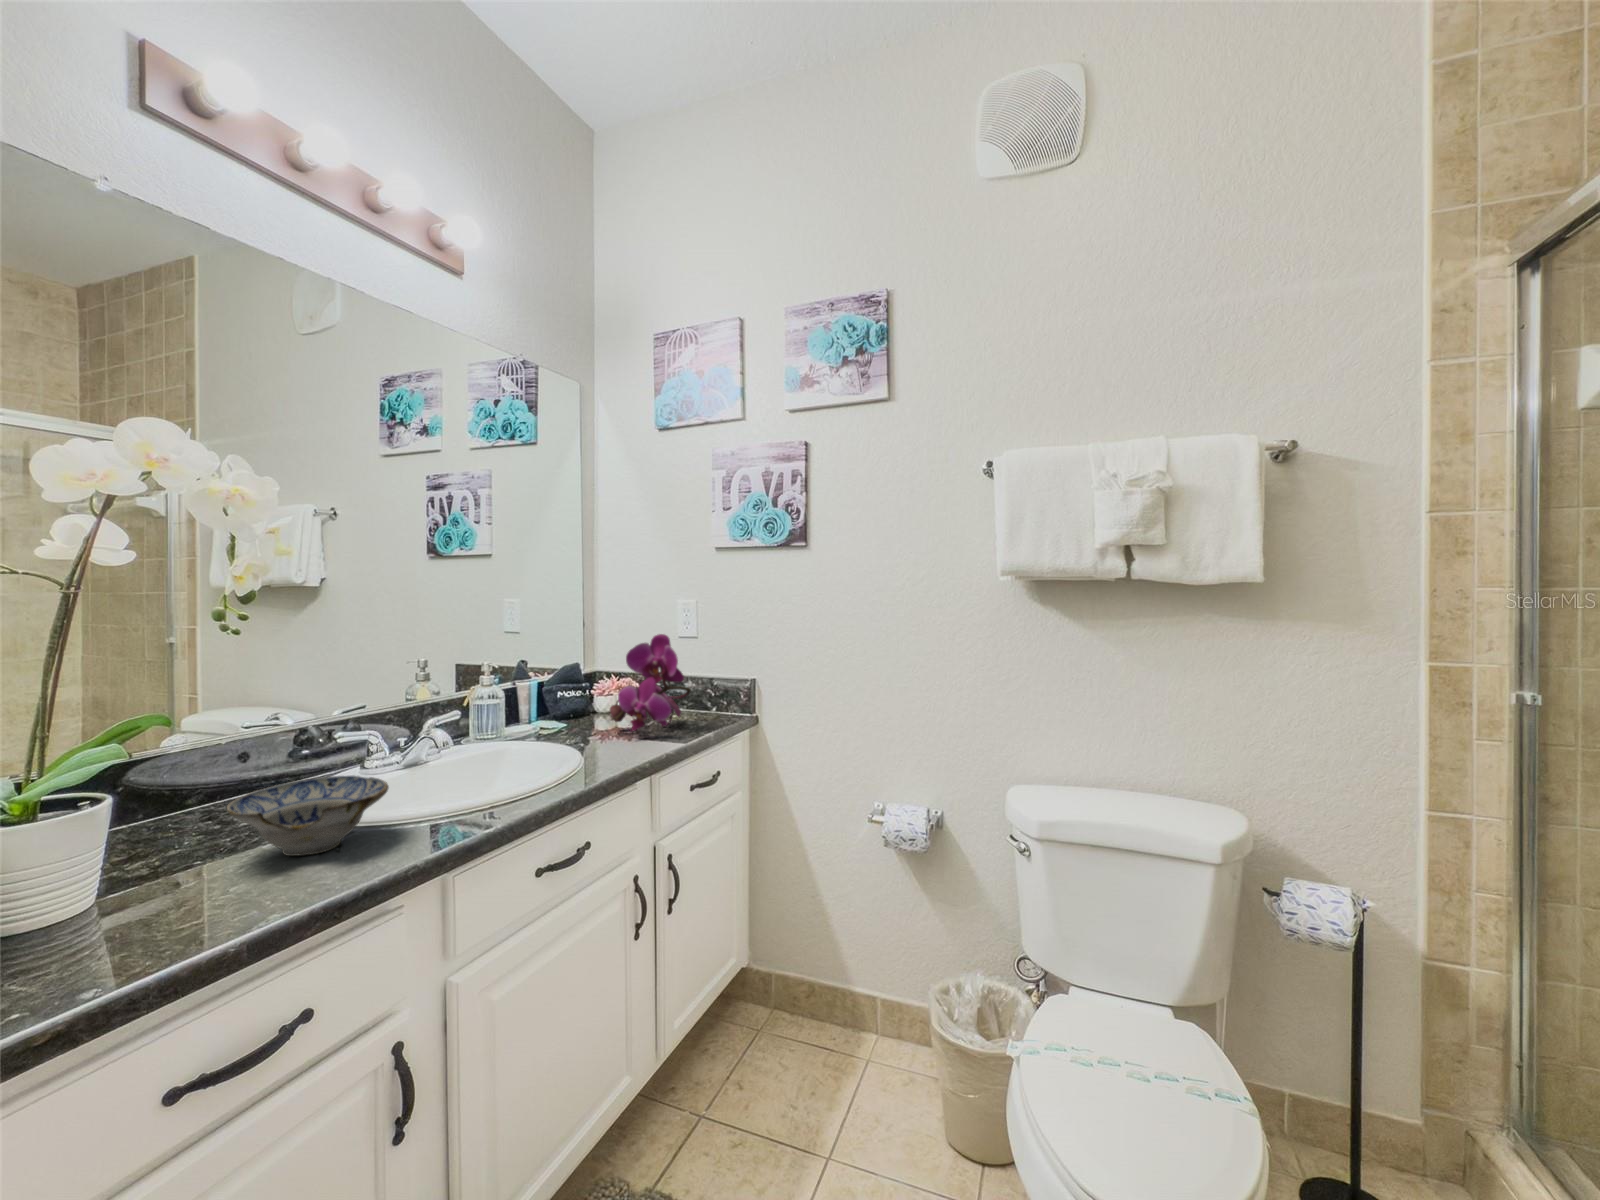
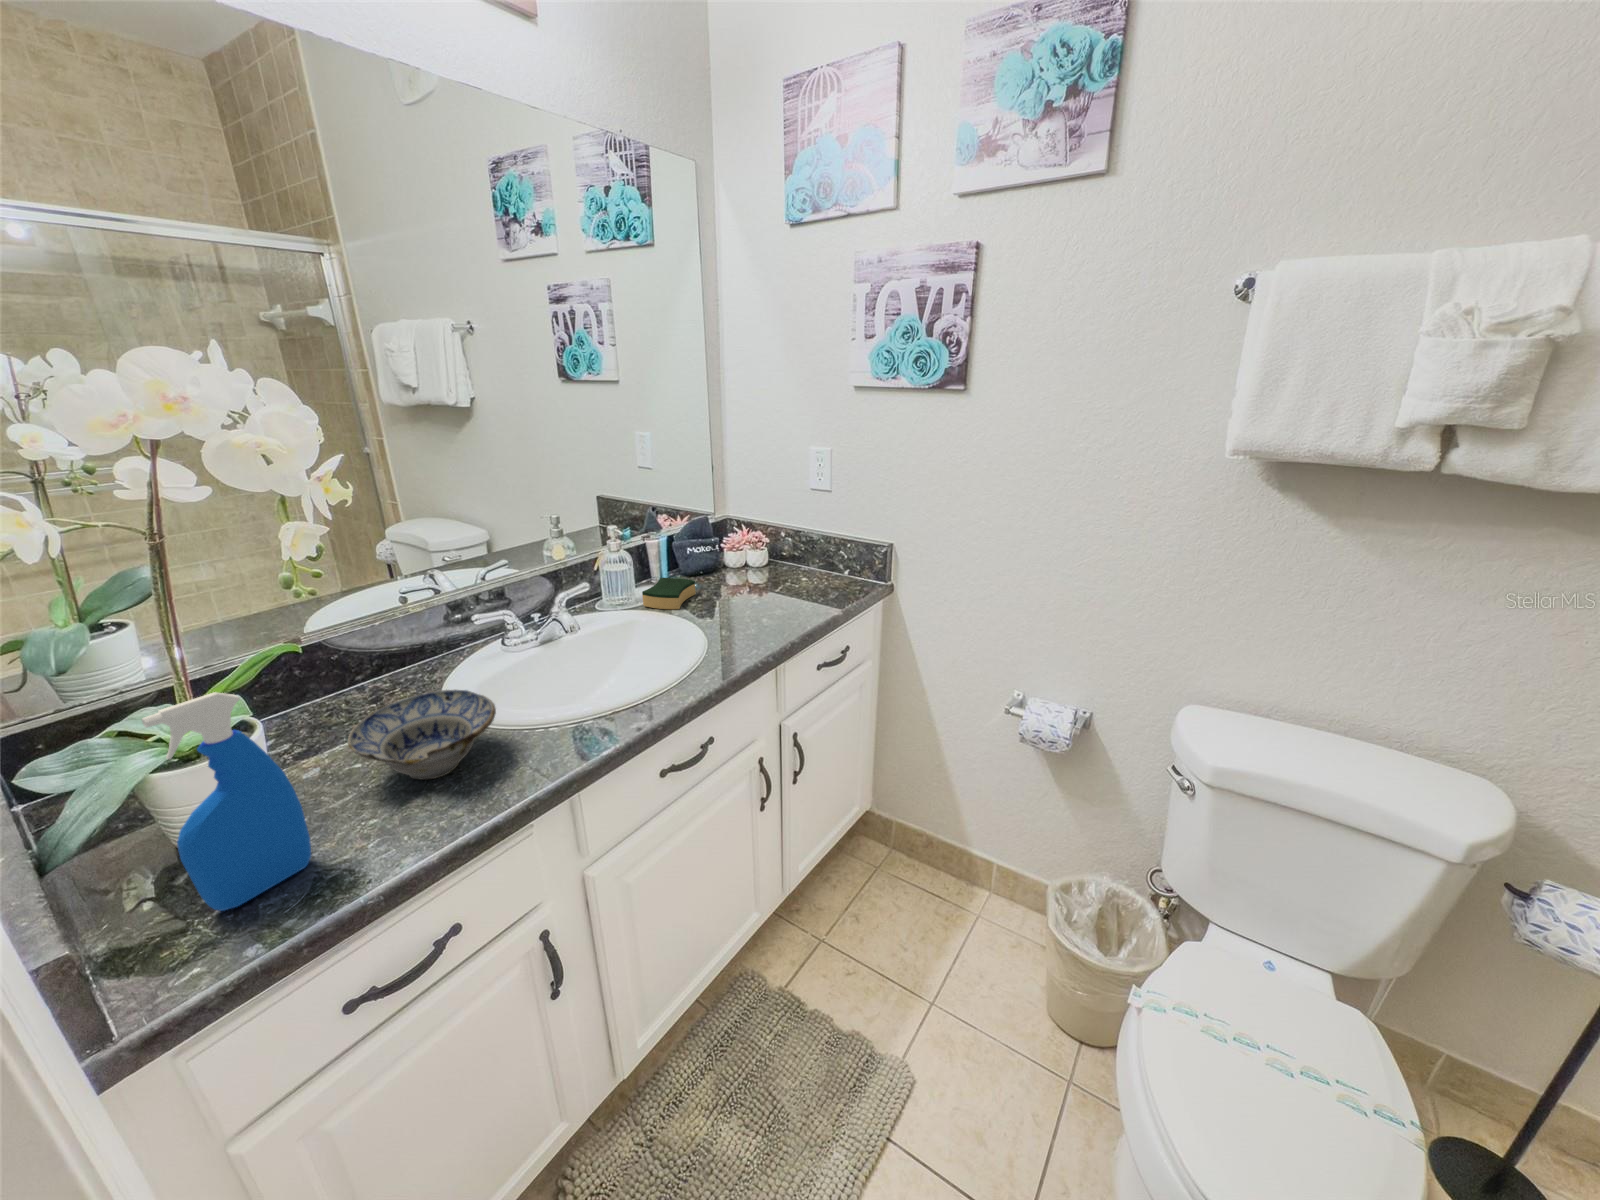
flower: present [610,634,691,731] -> none [735,499,820,609]
spray bottle: none [60,705,192,952] -> present [142,692,311,911]
sponge: none [516,717,568,742] -> present [642,578,695,609]

